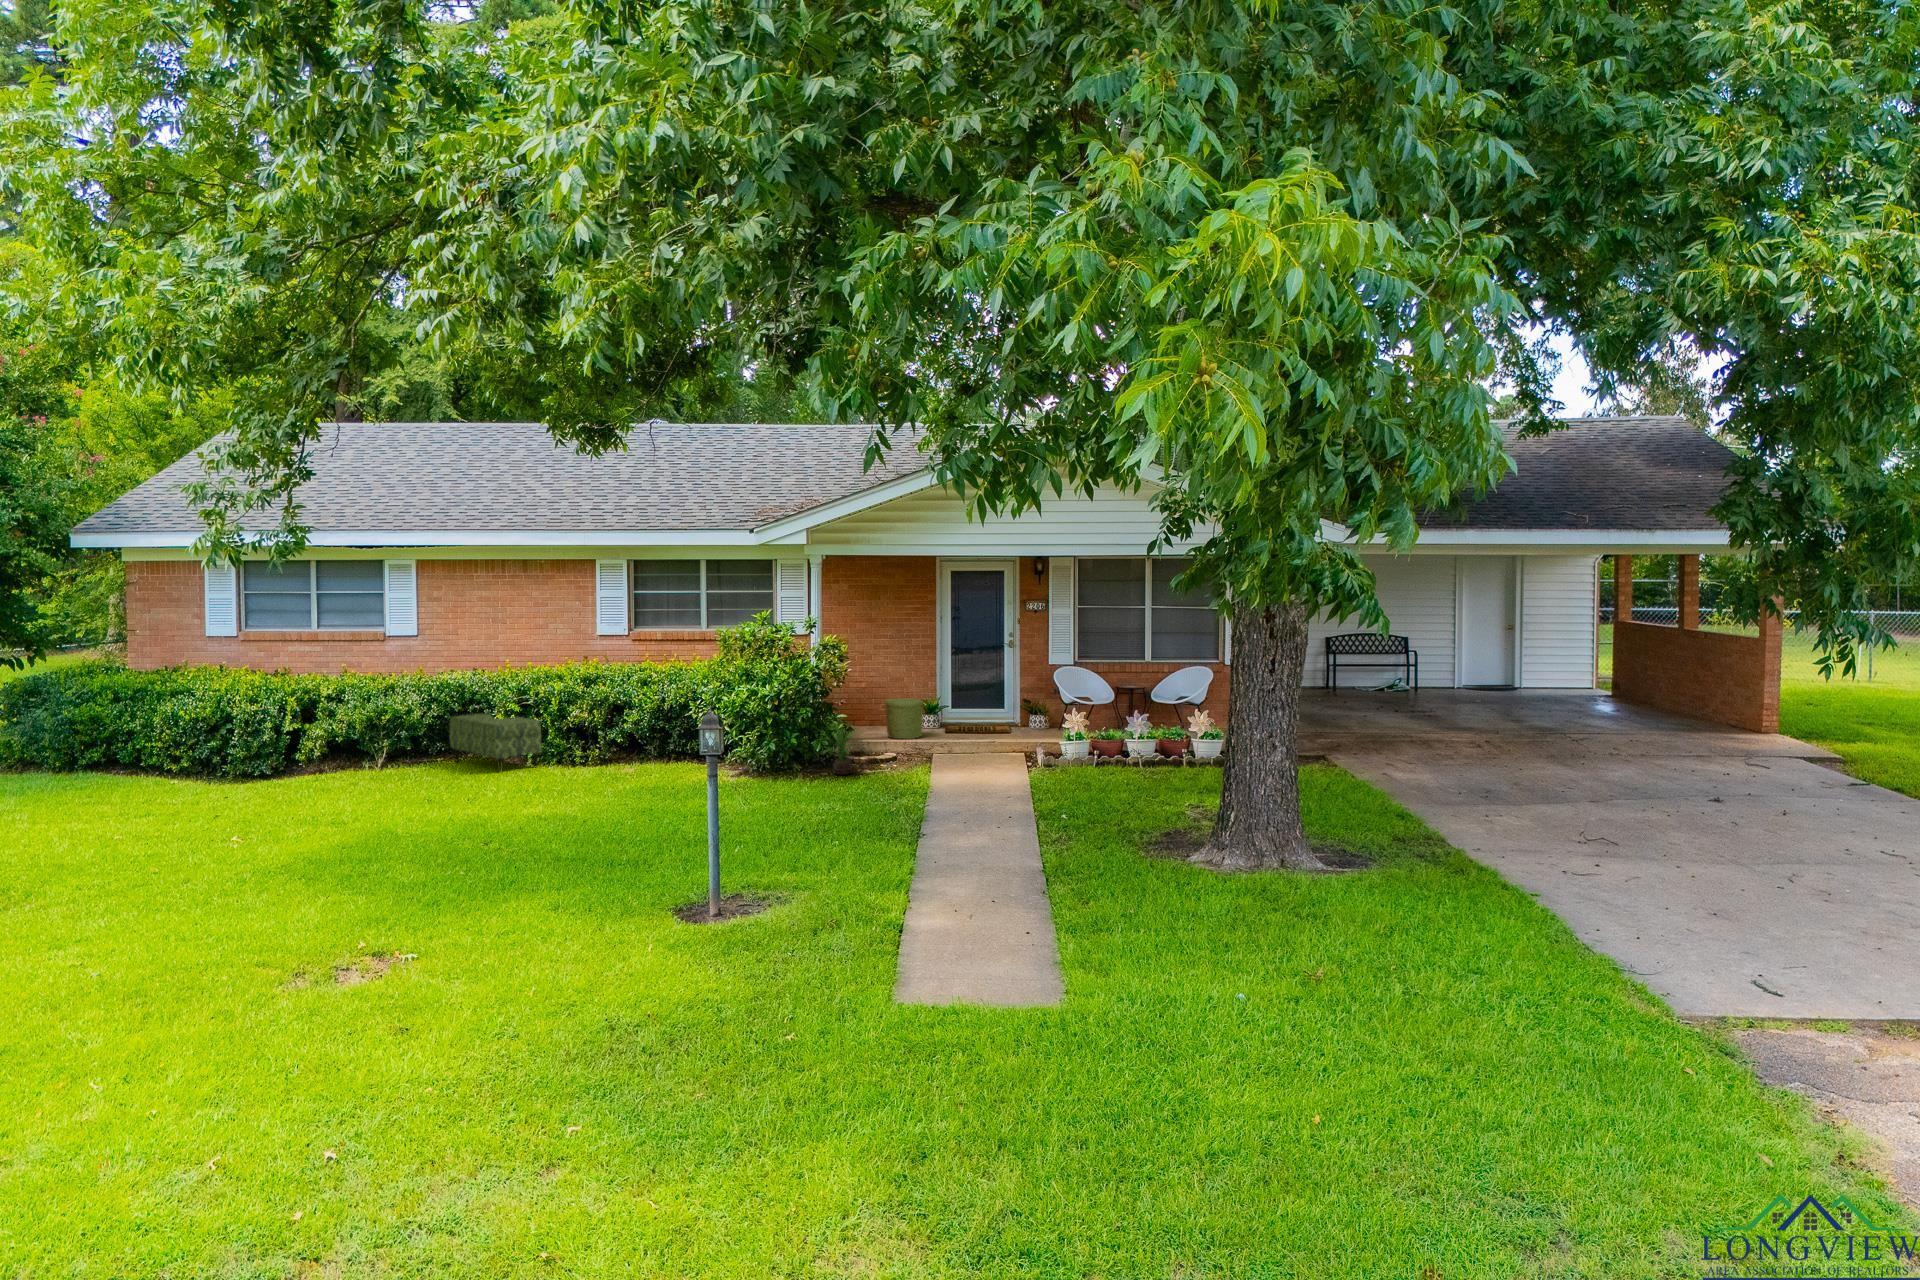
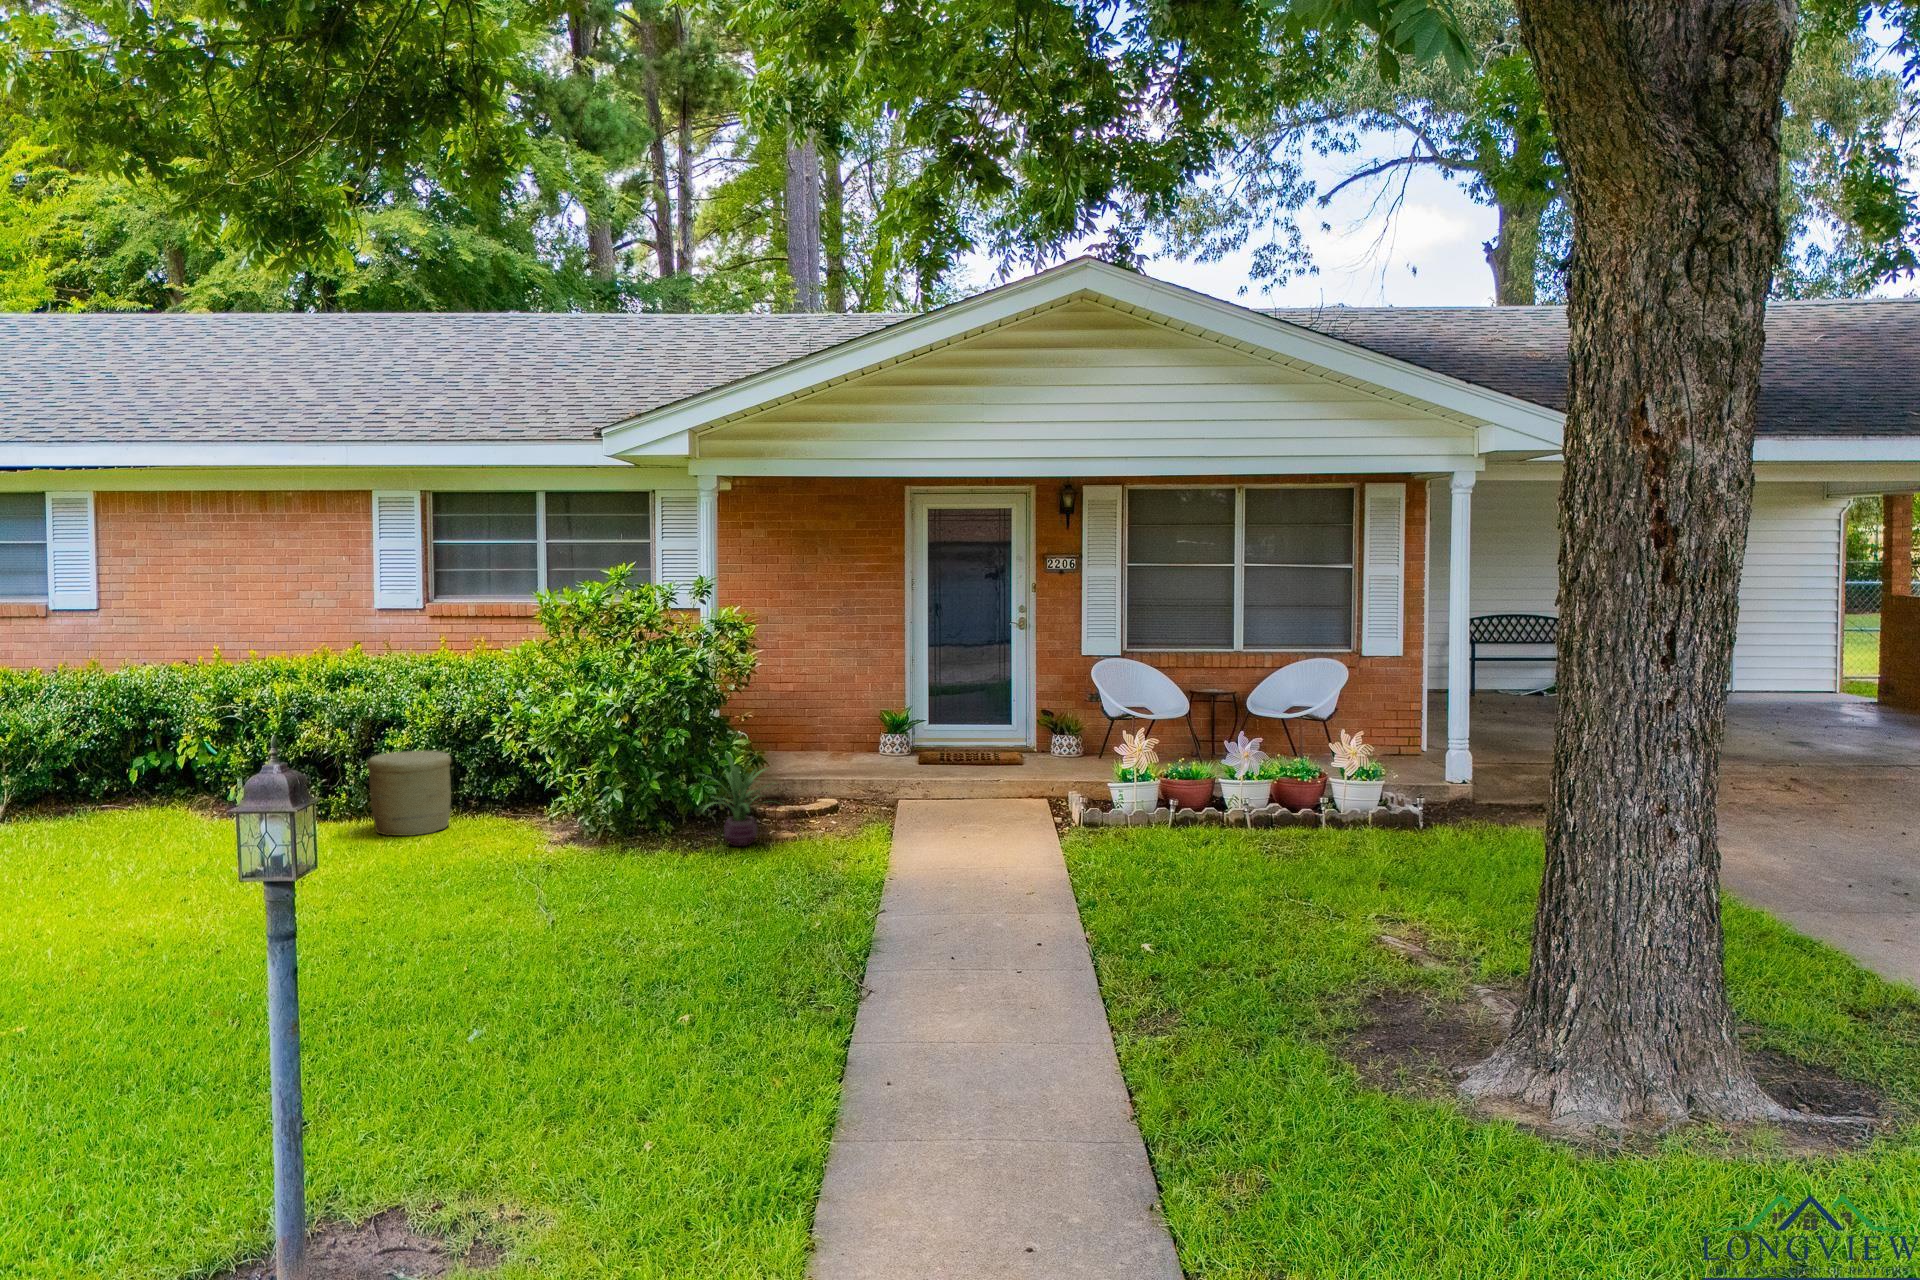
woven basket: present [885,698,923,739] -> present [367,751,451,836]
bench: present [449,714,542,772] -> none [79,733,228,841]

